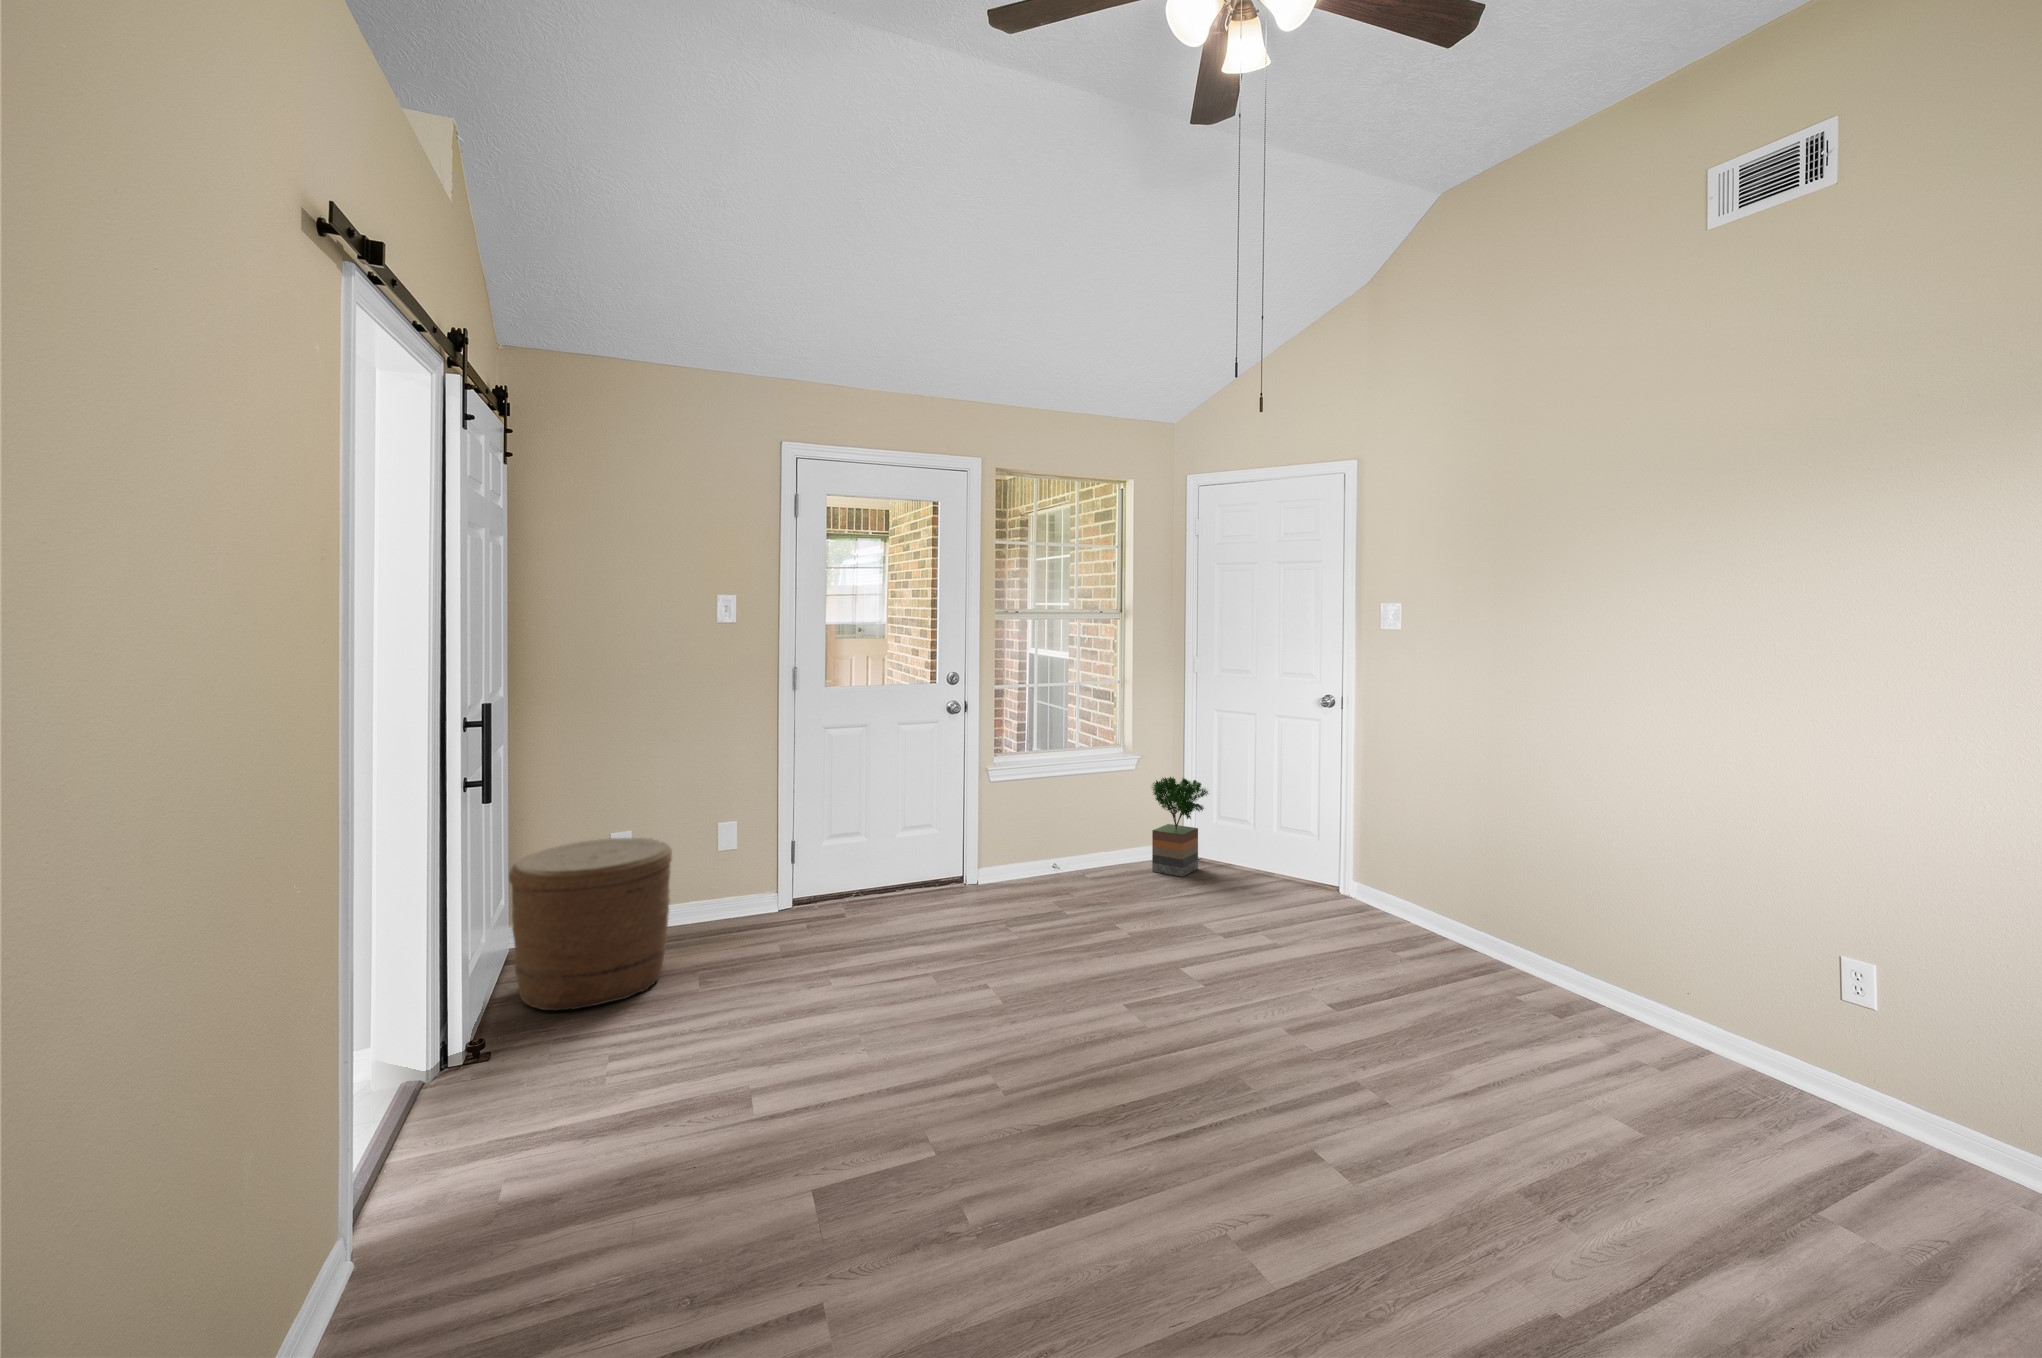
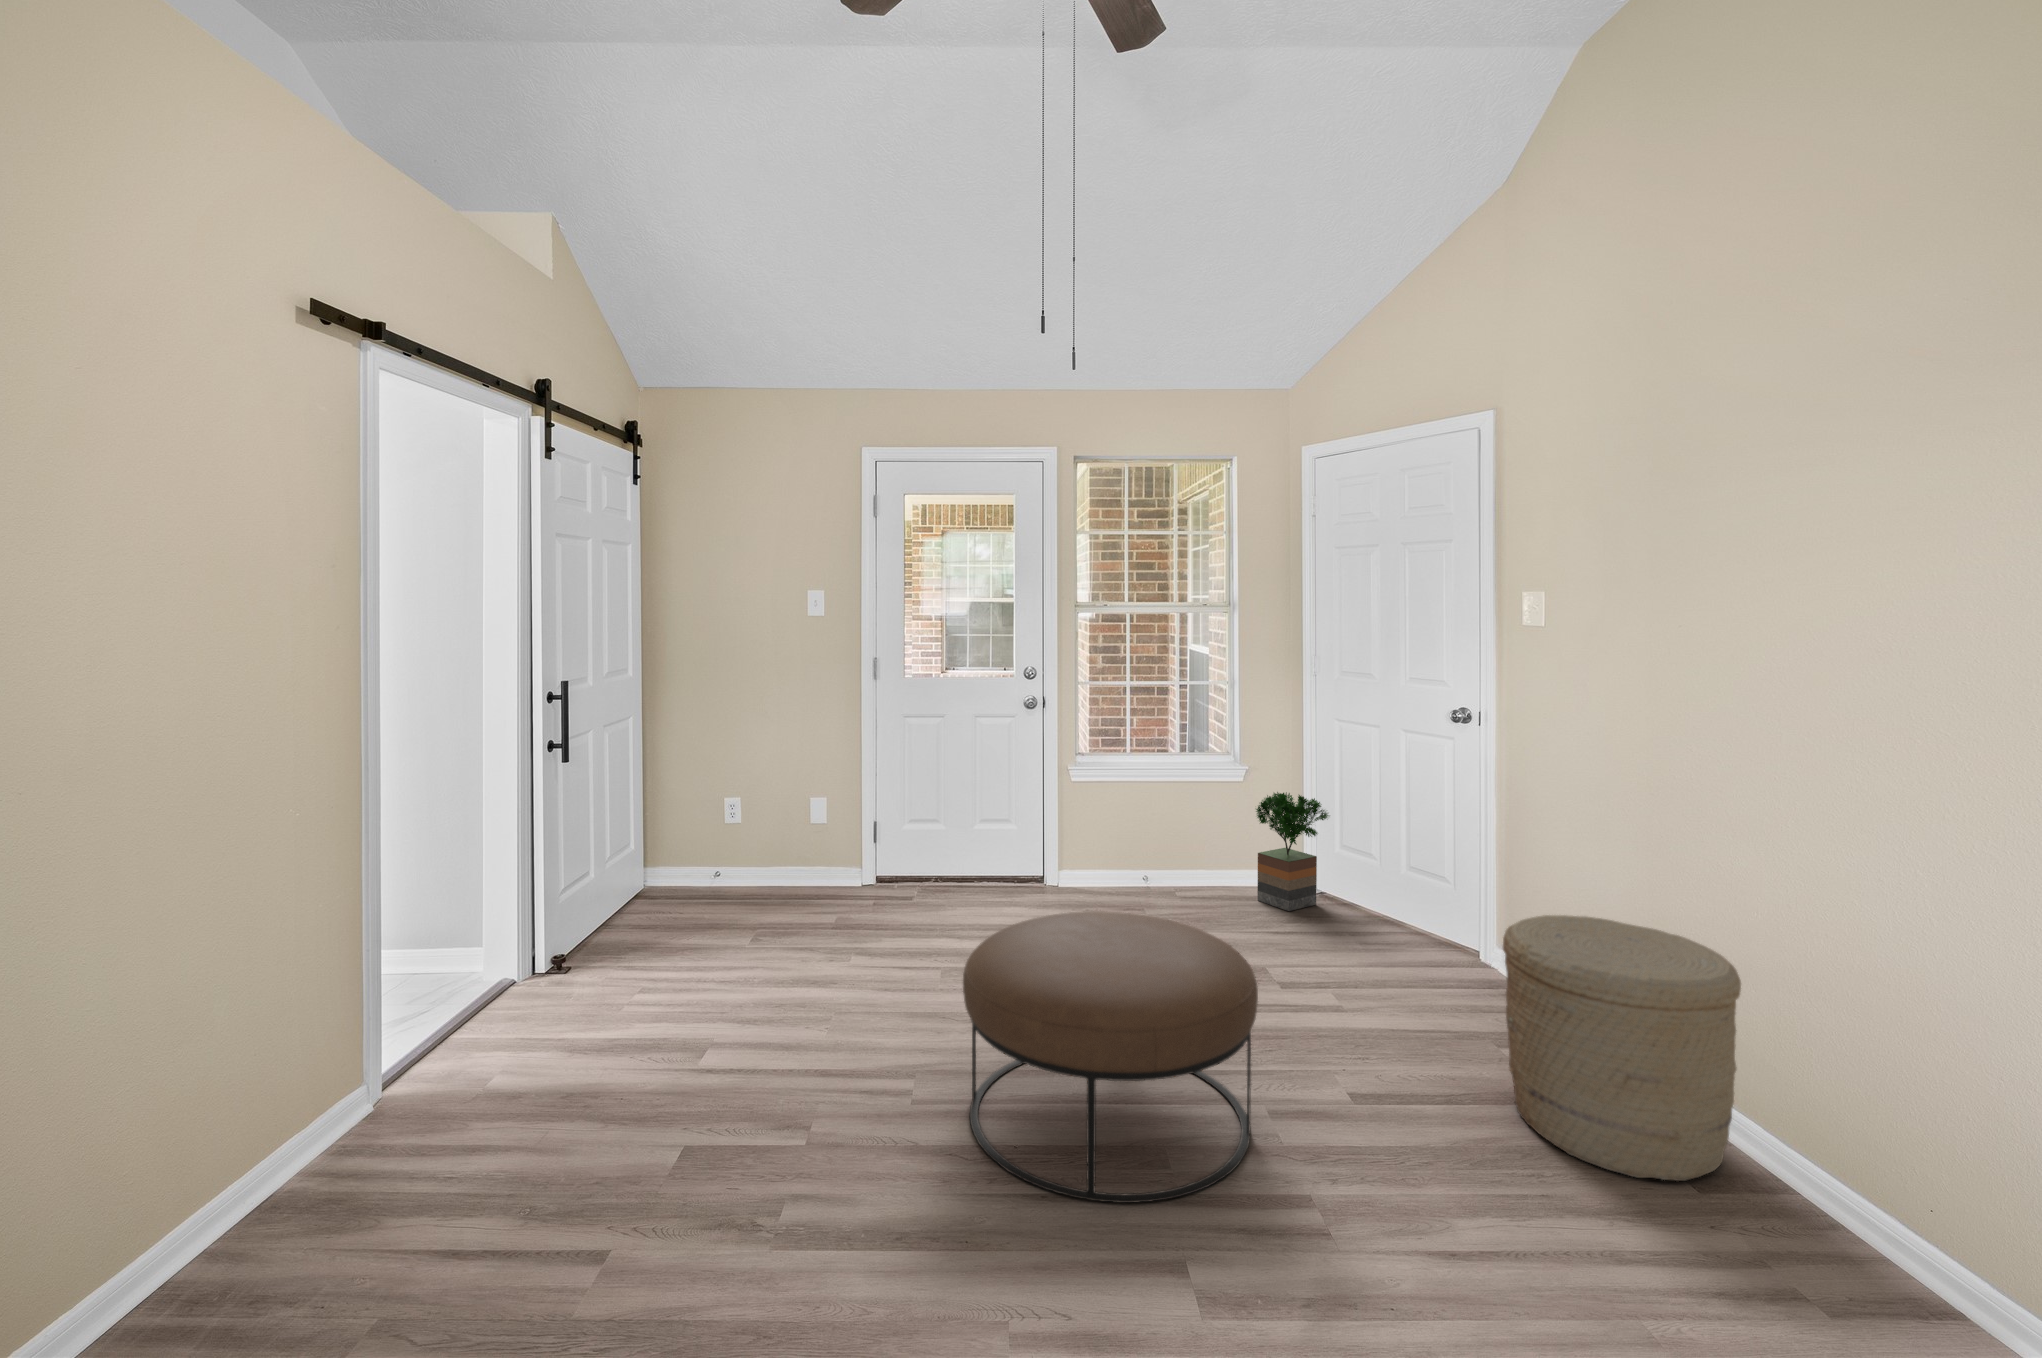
basket: present [509,838,672,1010] -> present [1503,915,1741,1181]
ottoman: none [1056,889,1315,1140] -> present [963,911,1258,1203]

